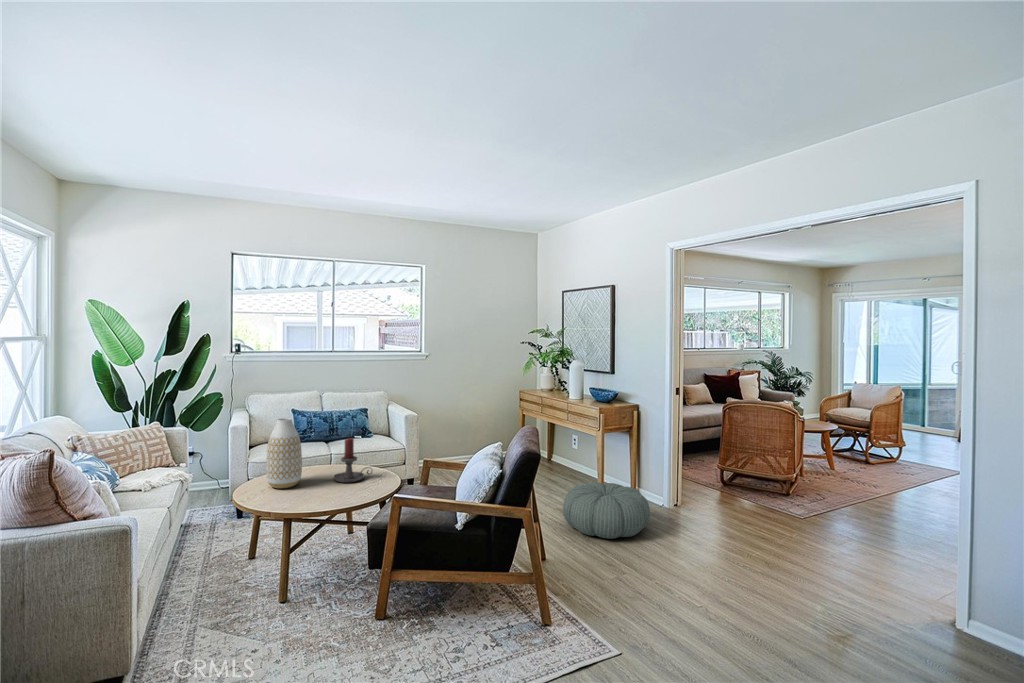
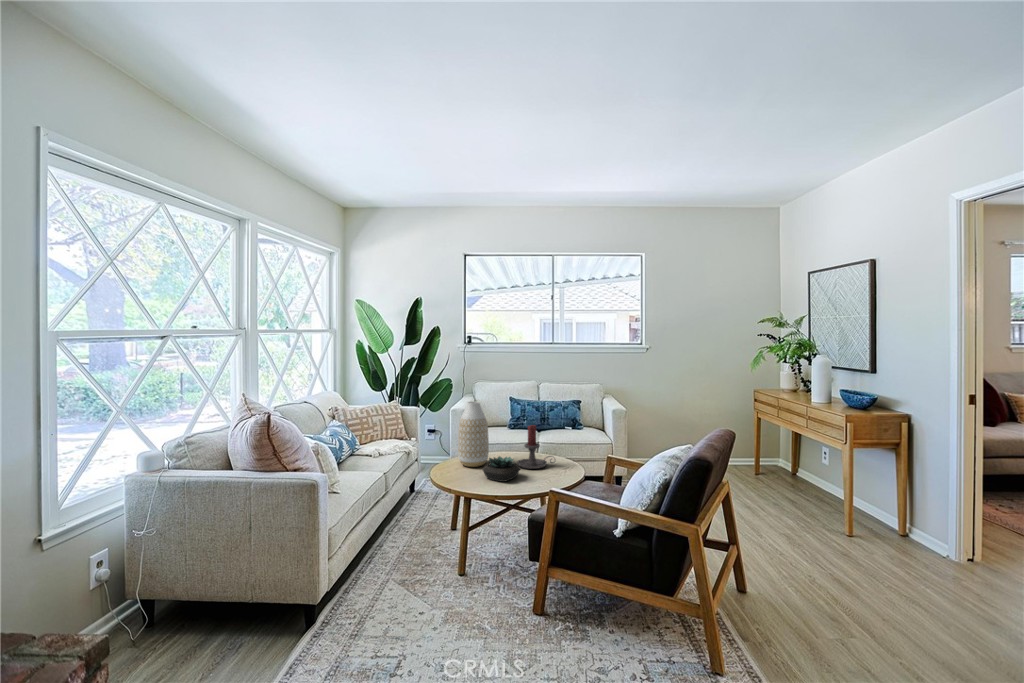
succulent plant: none [303,472,344,499] -> present [482,456,520,482]
pouf: present [563,482,650,539] -> none [785,507,921,588]

